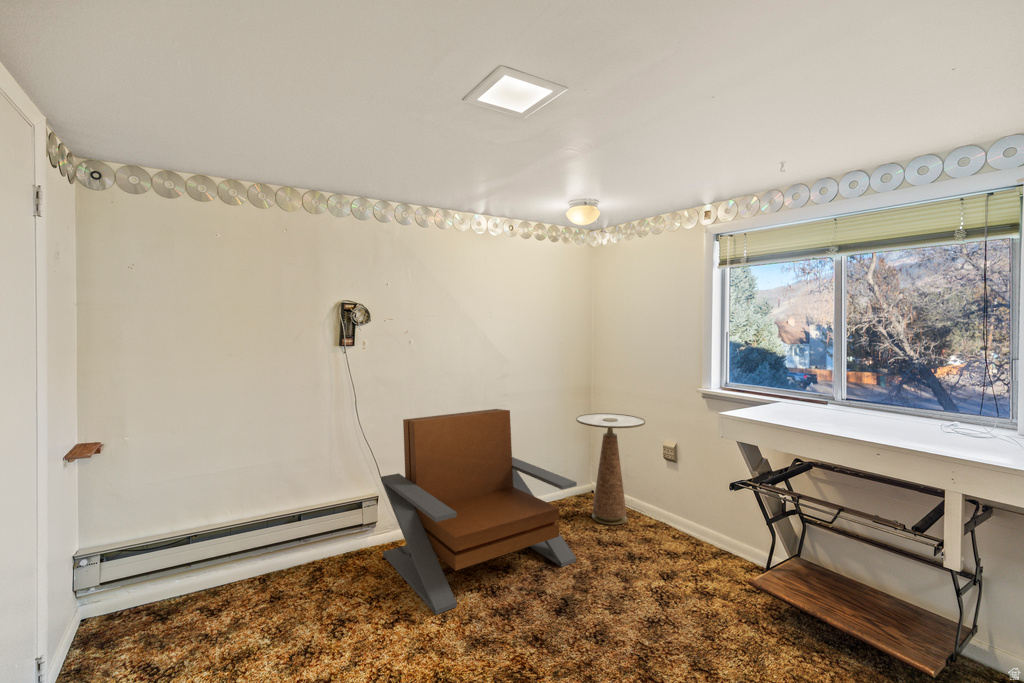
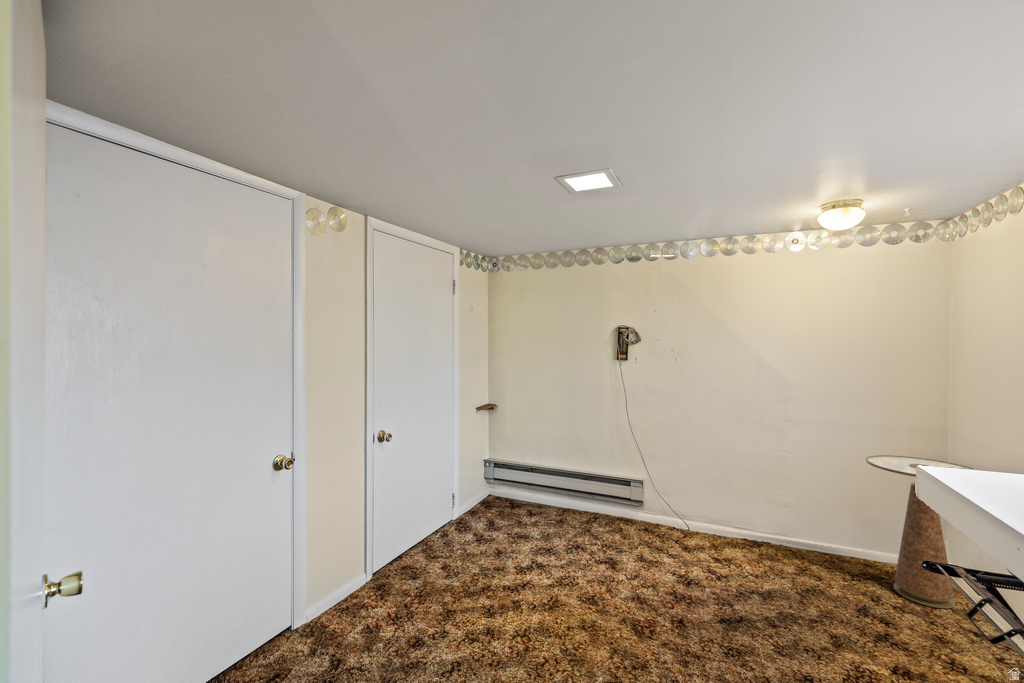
lounge chair: present [381,409,577,615] -> none [632,422,806,604]

